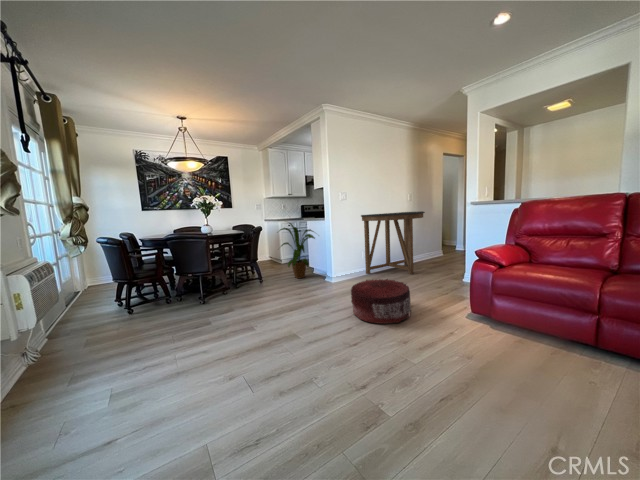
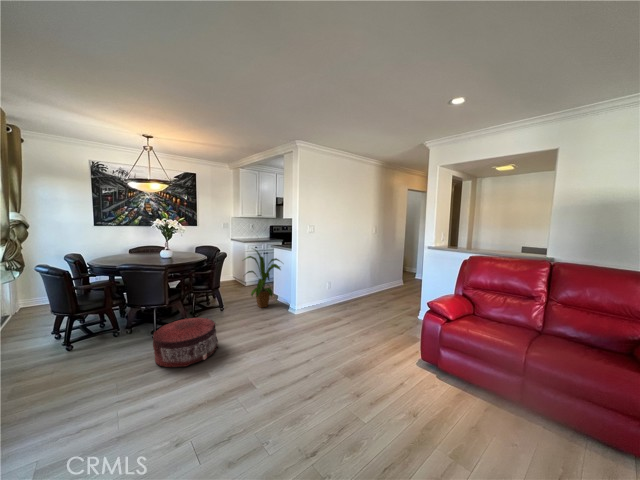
console table: present [361,211,425,274] -> none [327,245,388,308]
pouf: present [351,279,411,324] -> present [153,318,218,367]

